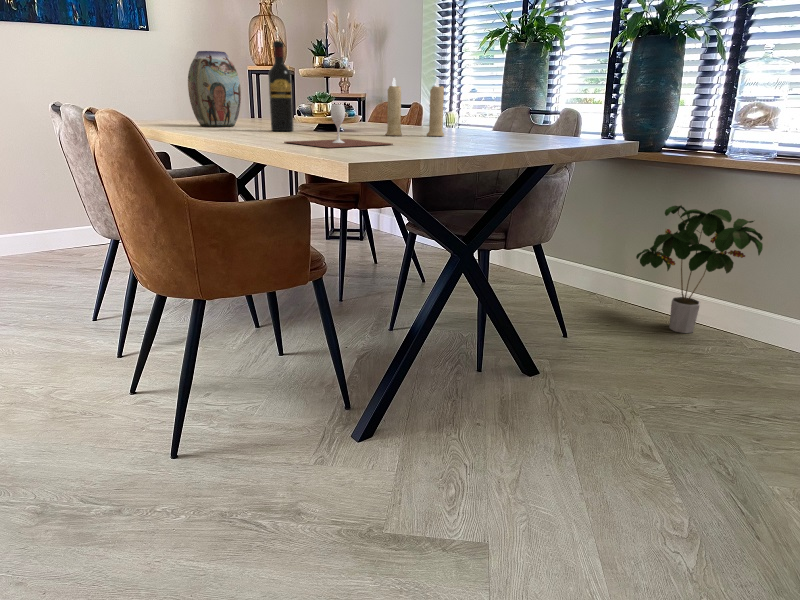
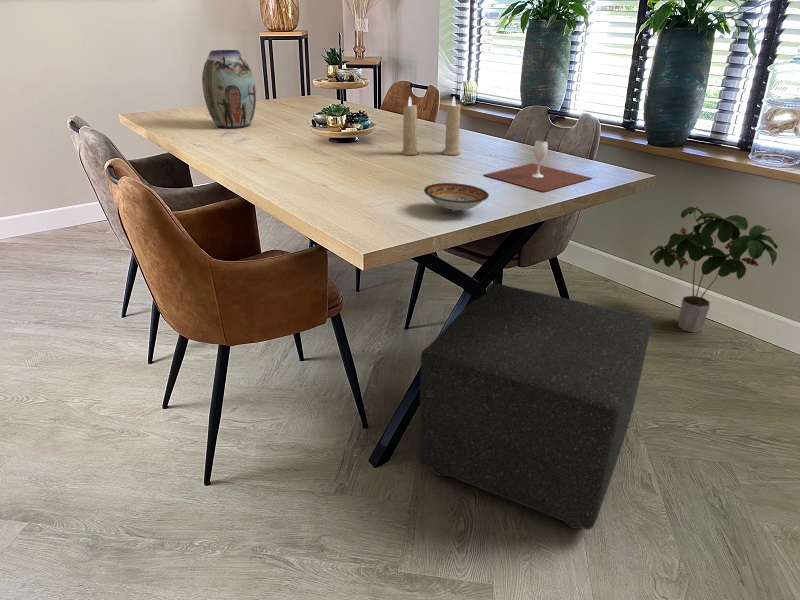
wine bottle: present [268,41,294,131] -> none [283,51,309,143]
wine glass: present [287,104,391,148] -> present [484,140,591,192]
ceramic bowl: none [409,128,474,151] -> present [424,183,489,211]
ottoman: none [405,257,643,491] -> present [419,283,651,529]

